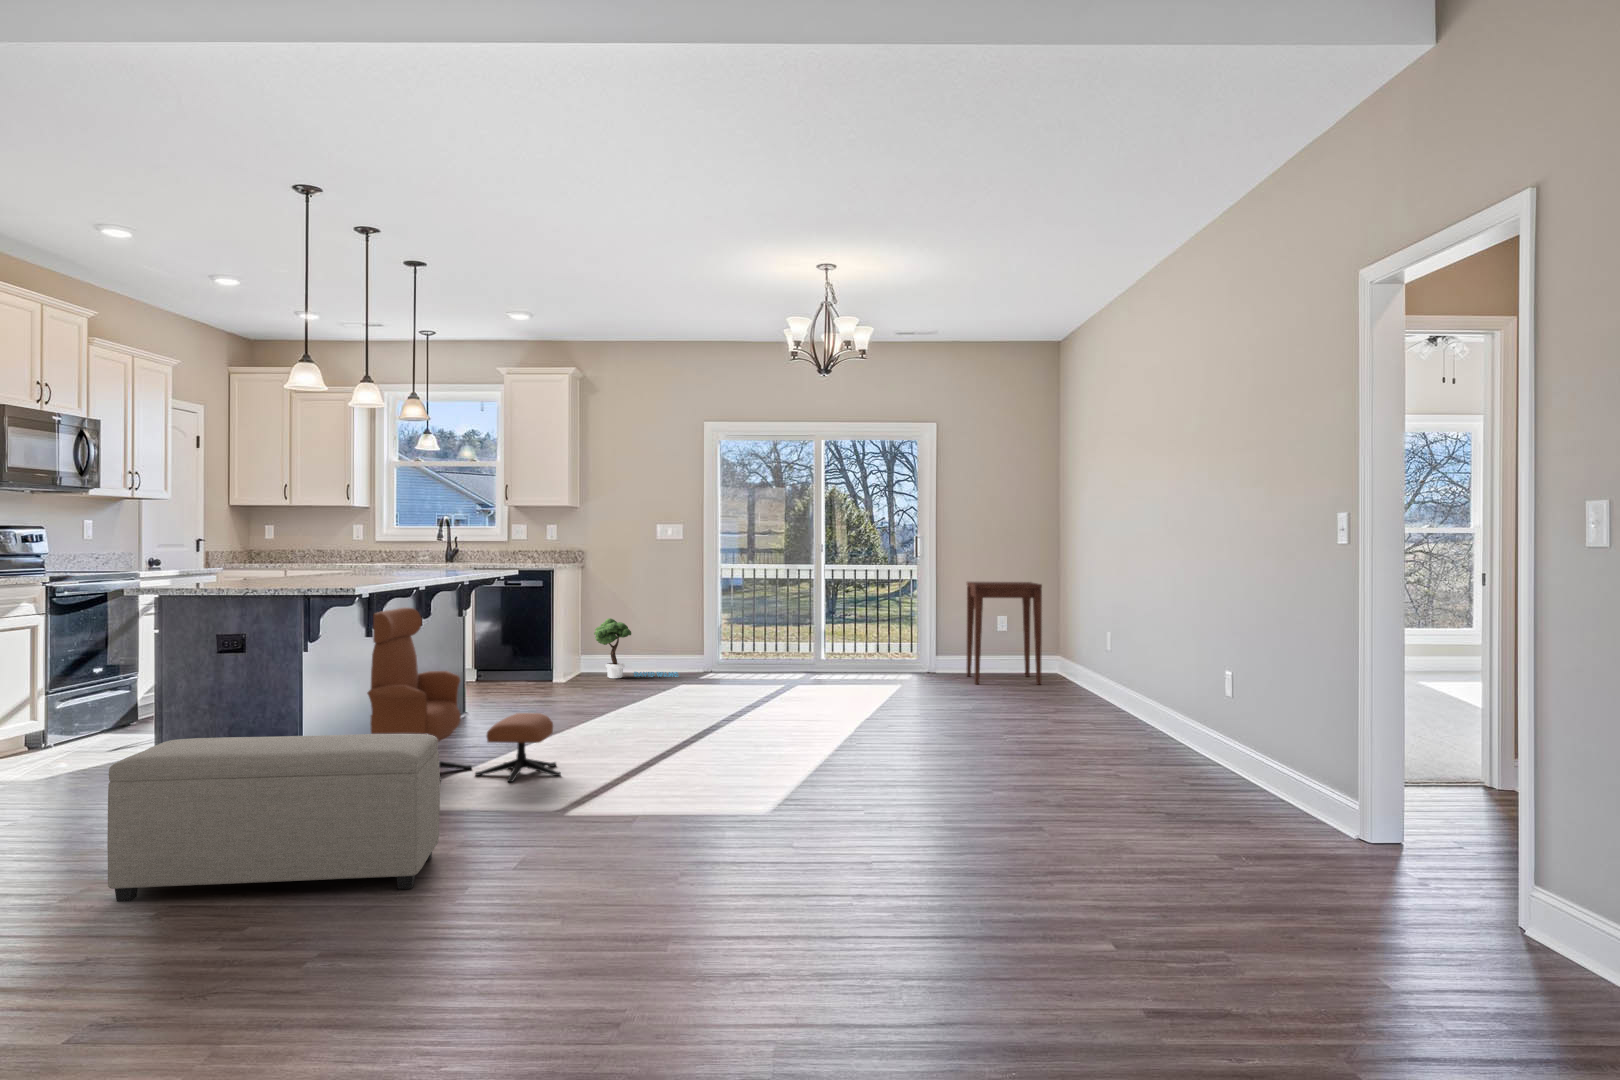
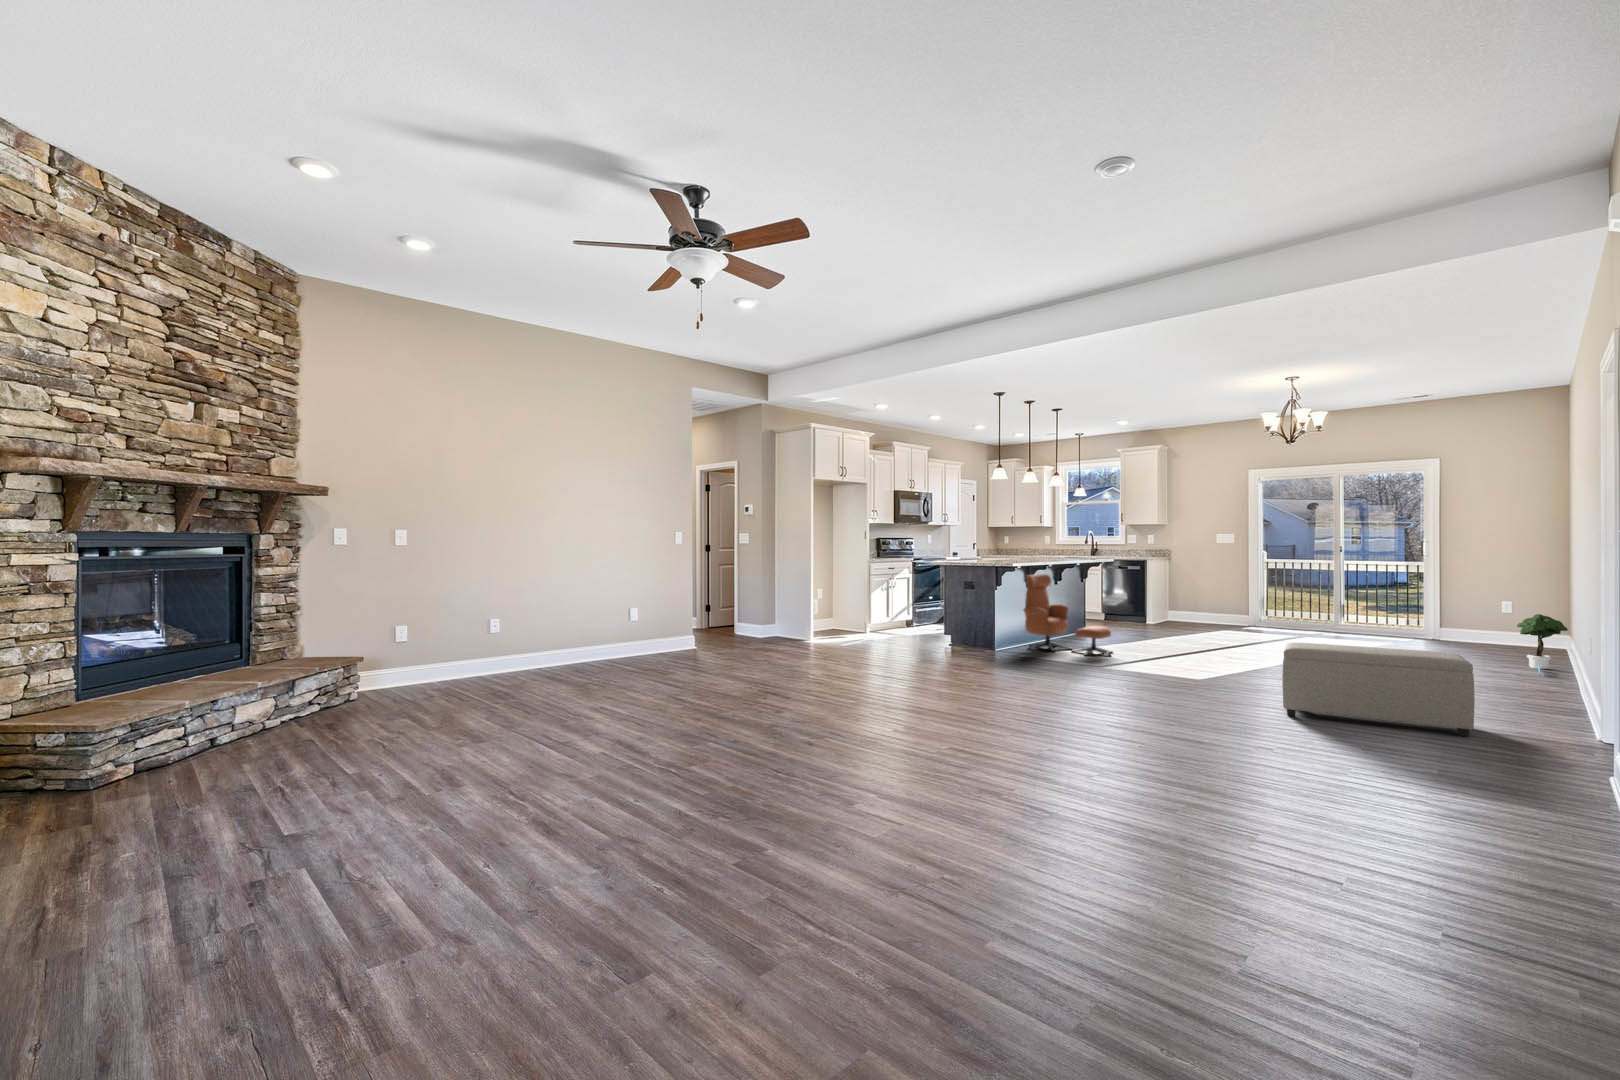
side table: present [966,582,1042,685] -> none [1464,572,1532,651]
potted tree: present [594,618,678,678] -> present [1517,614,1568,674]
ottoman: present [107,734,440,902] -> present [1282,643,1475,737]

